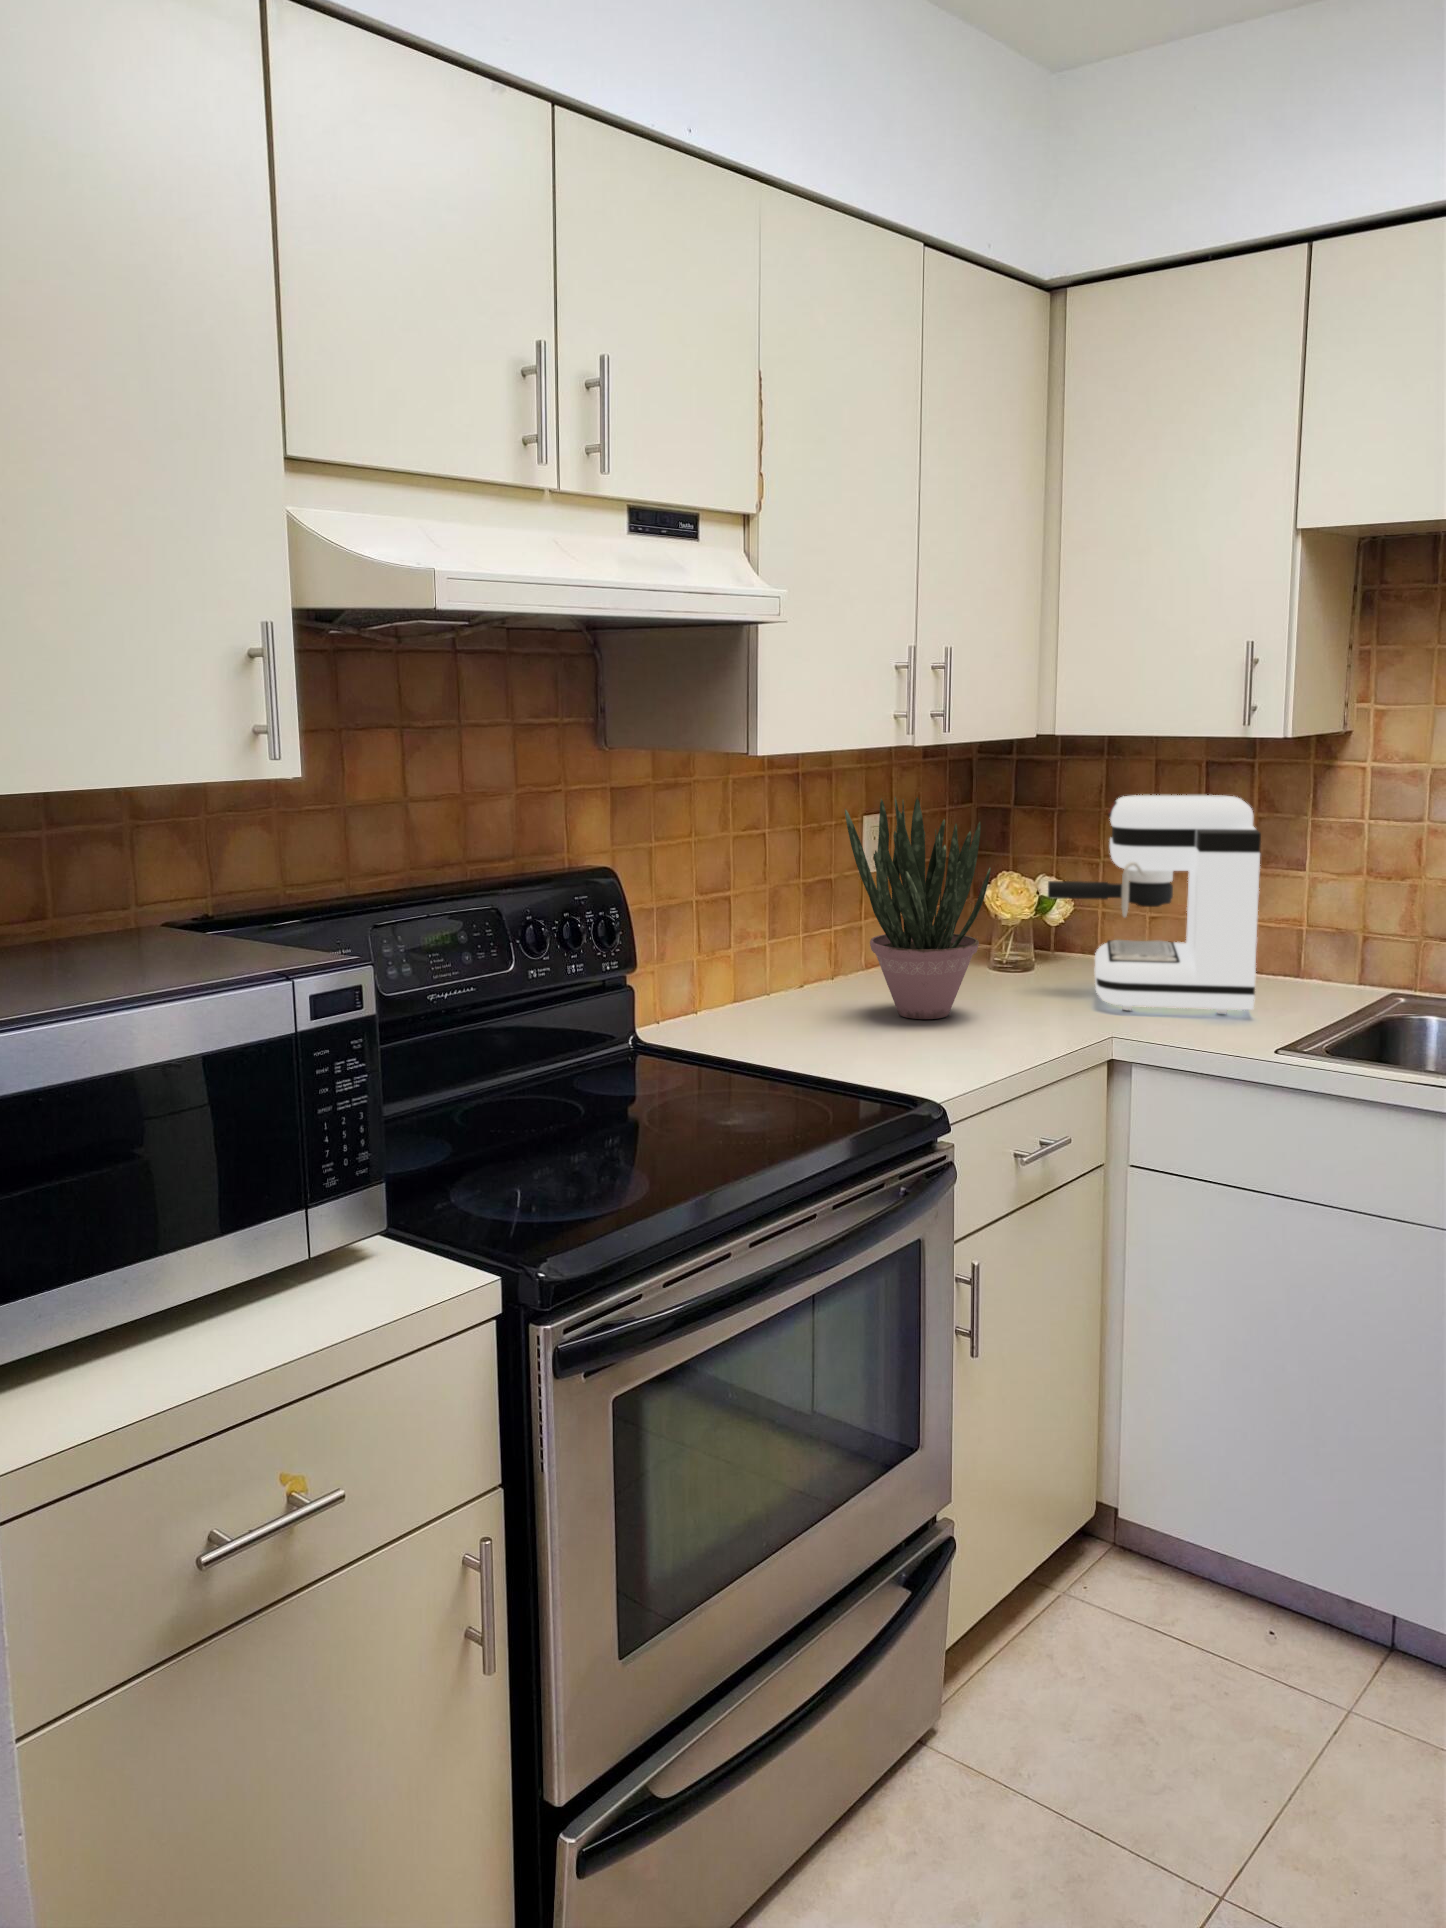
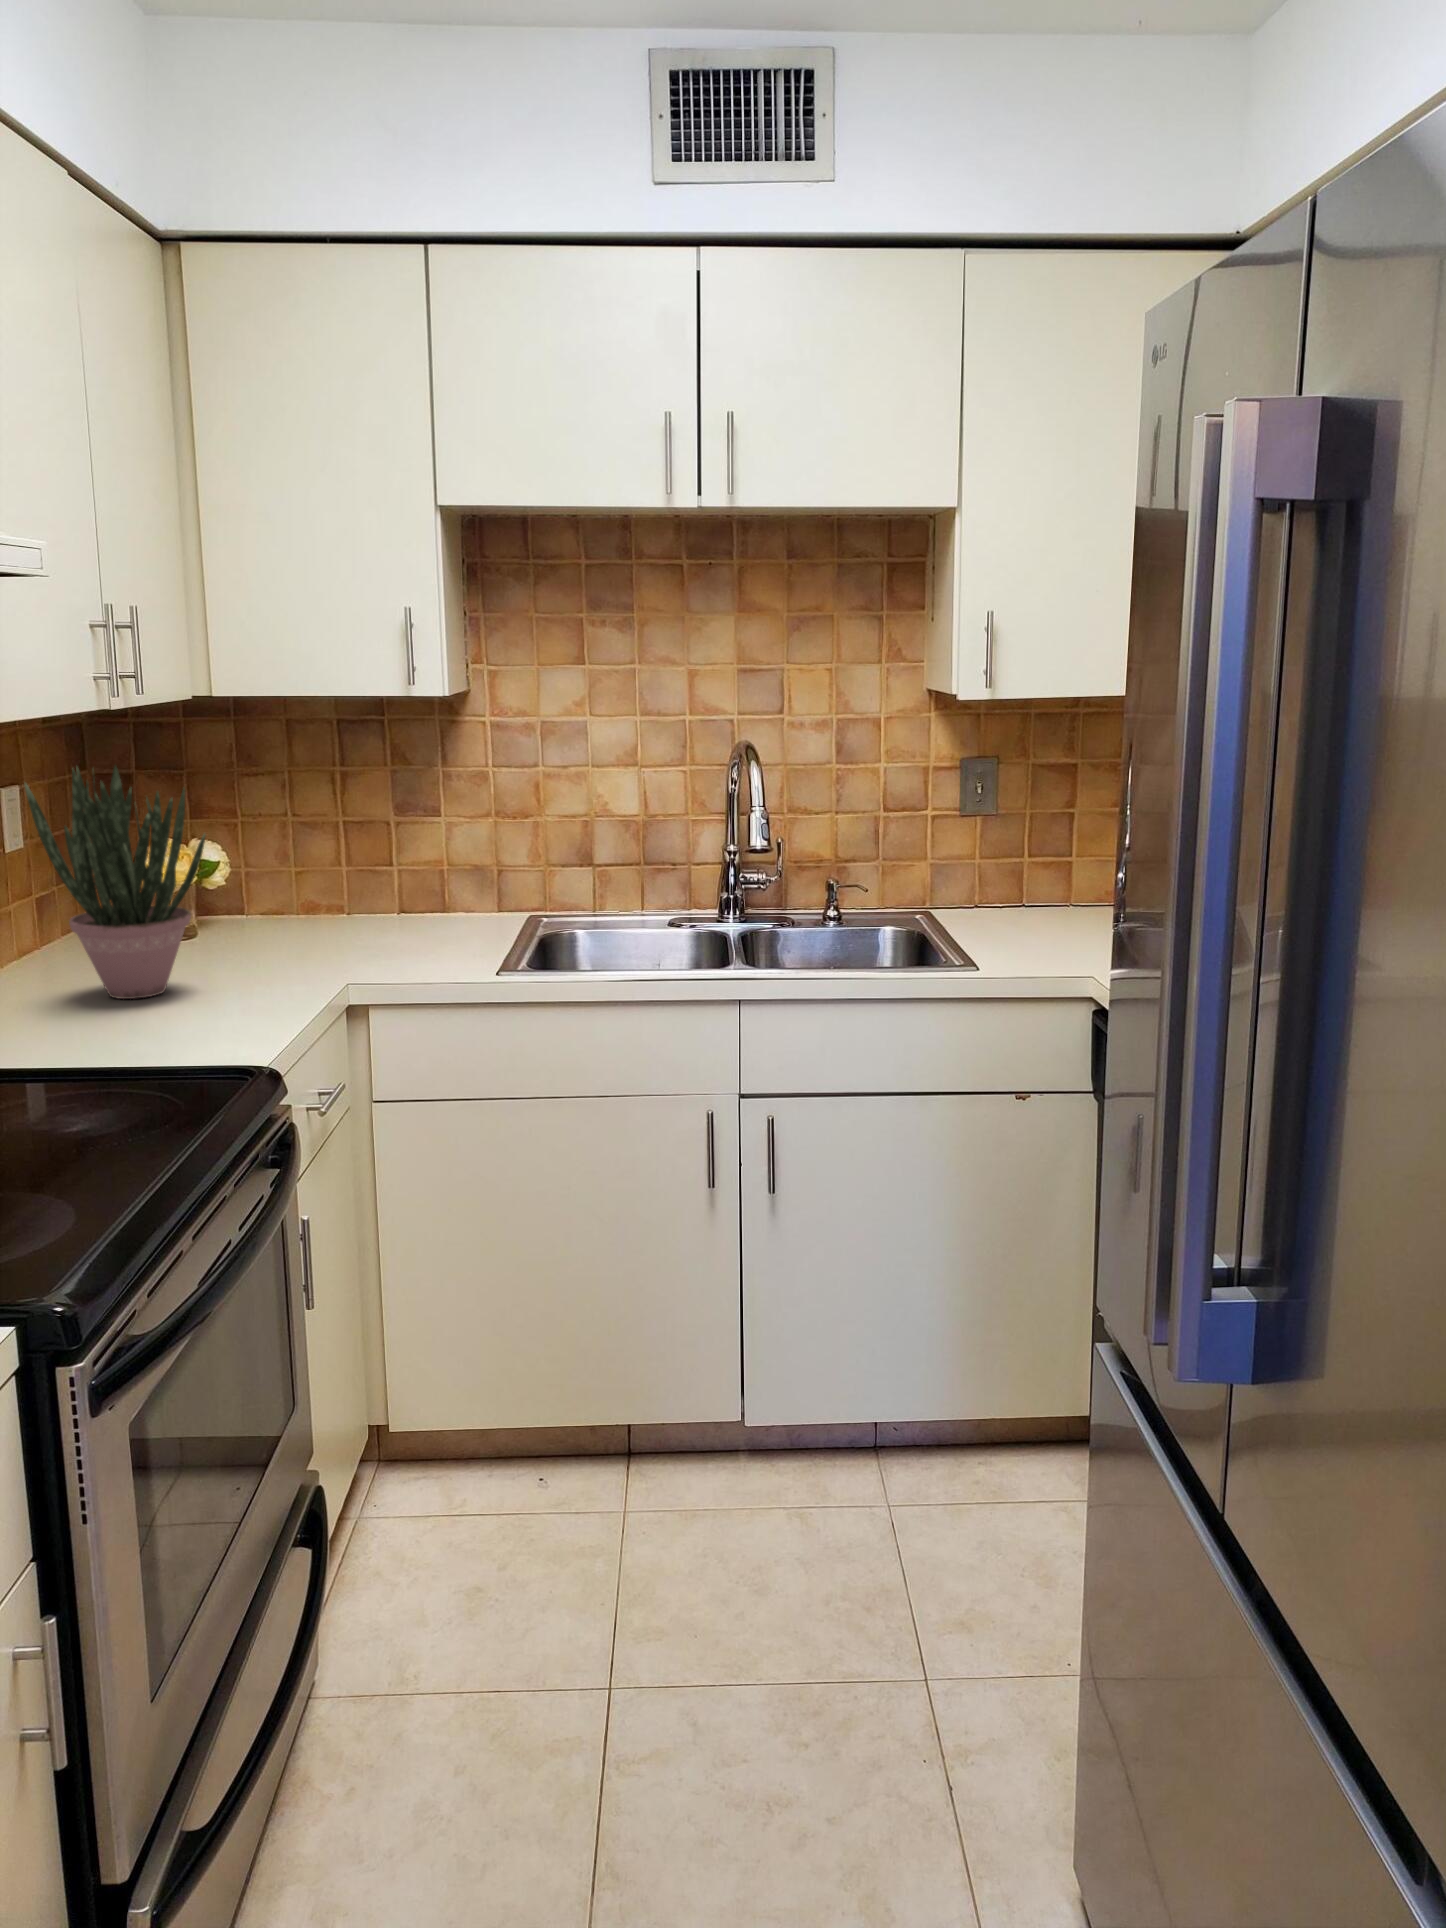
coffee maker: present [1048,795,1261,1014] -> none [225,751,445,961]

